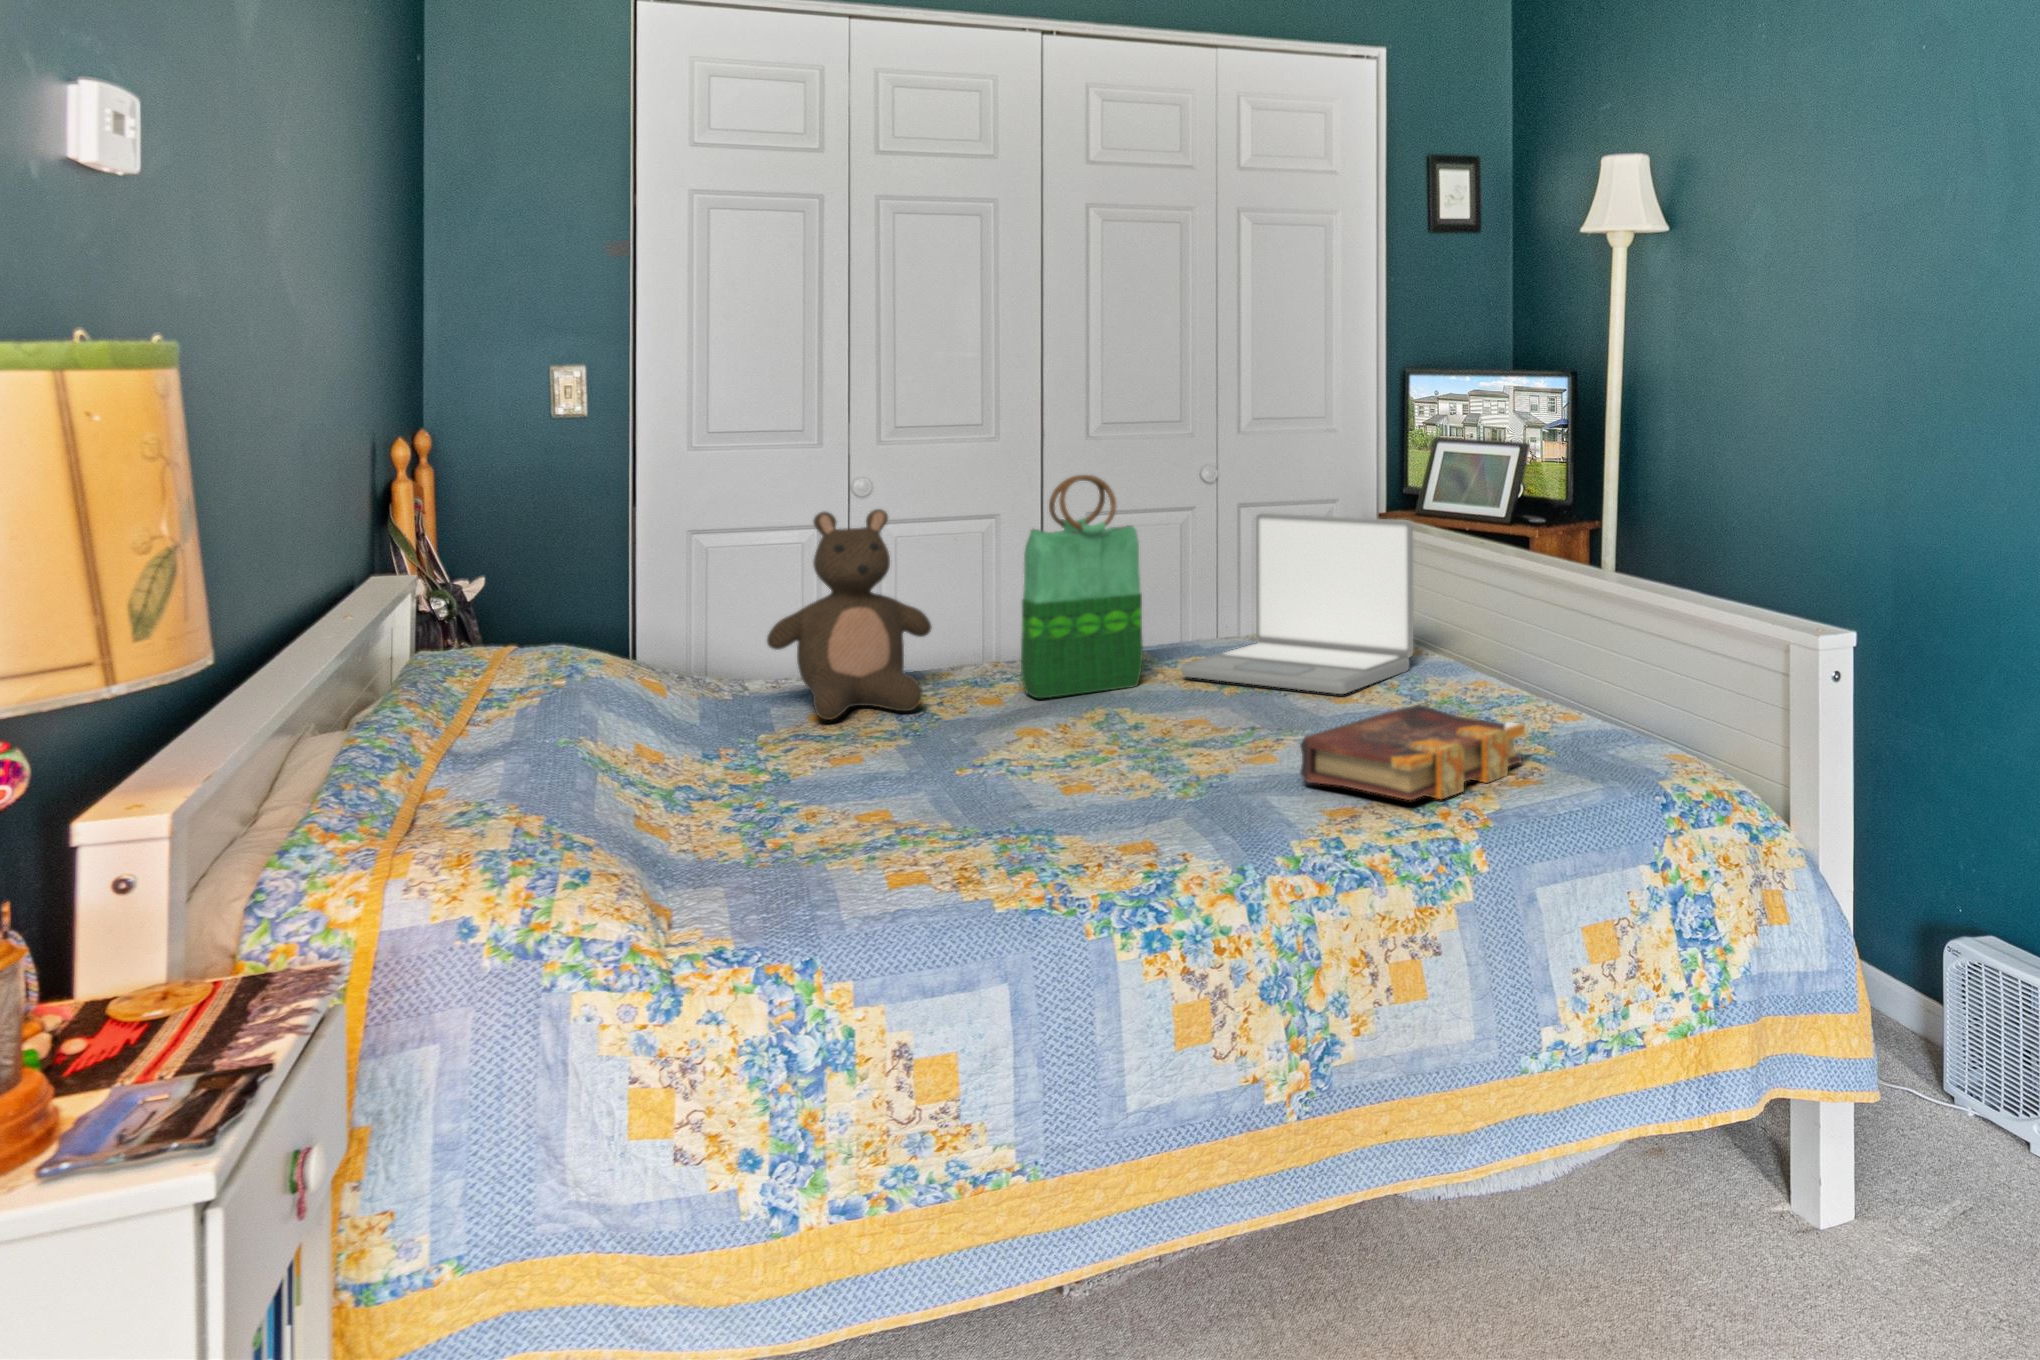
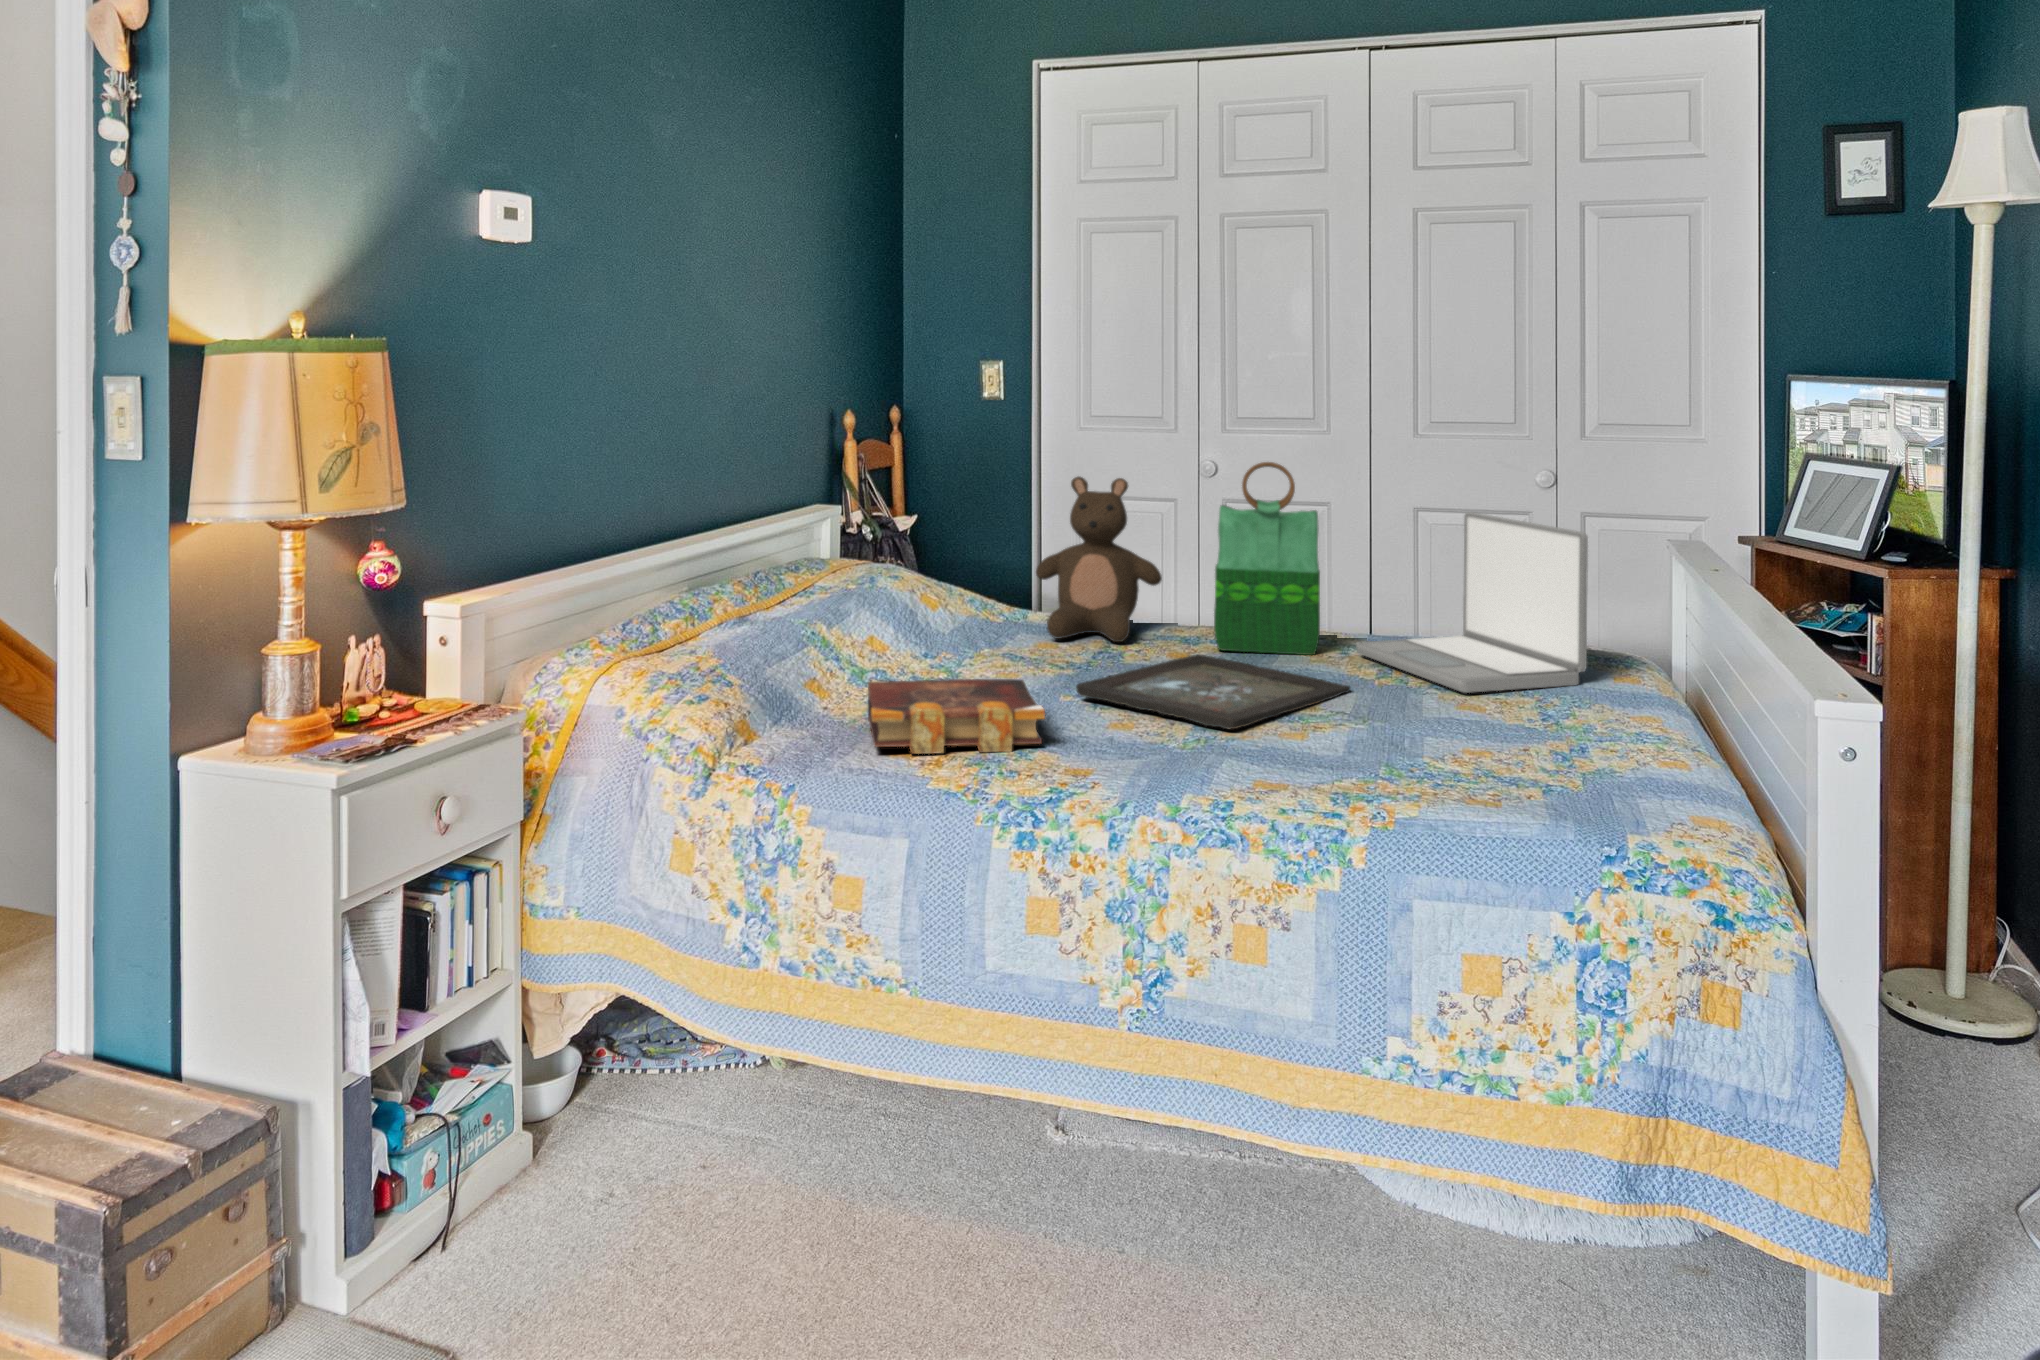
tray: none [989,704,1242,774] -> present [1076,654,1350,729]
book: present [1300,705,1525,800] -> present [868,679,1045,754]

